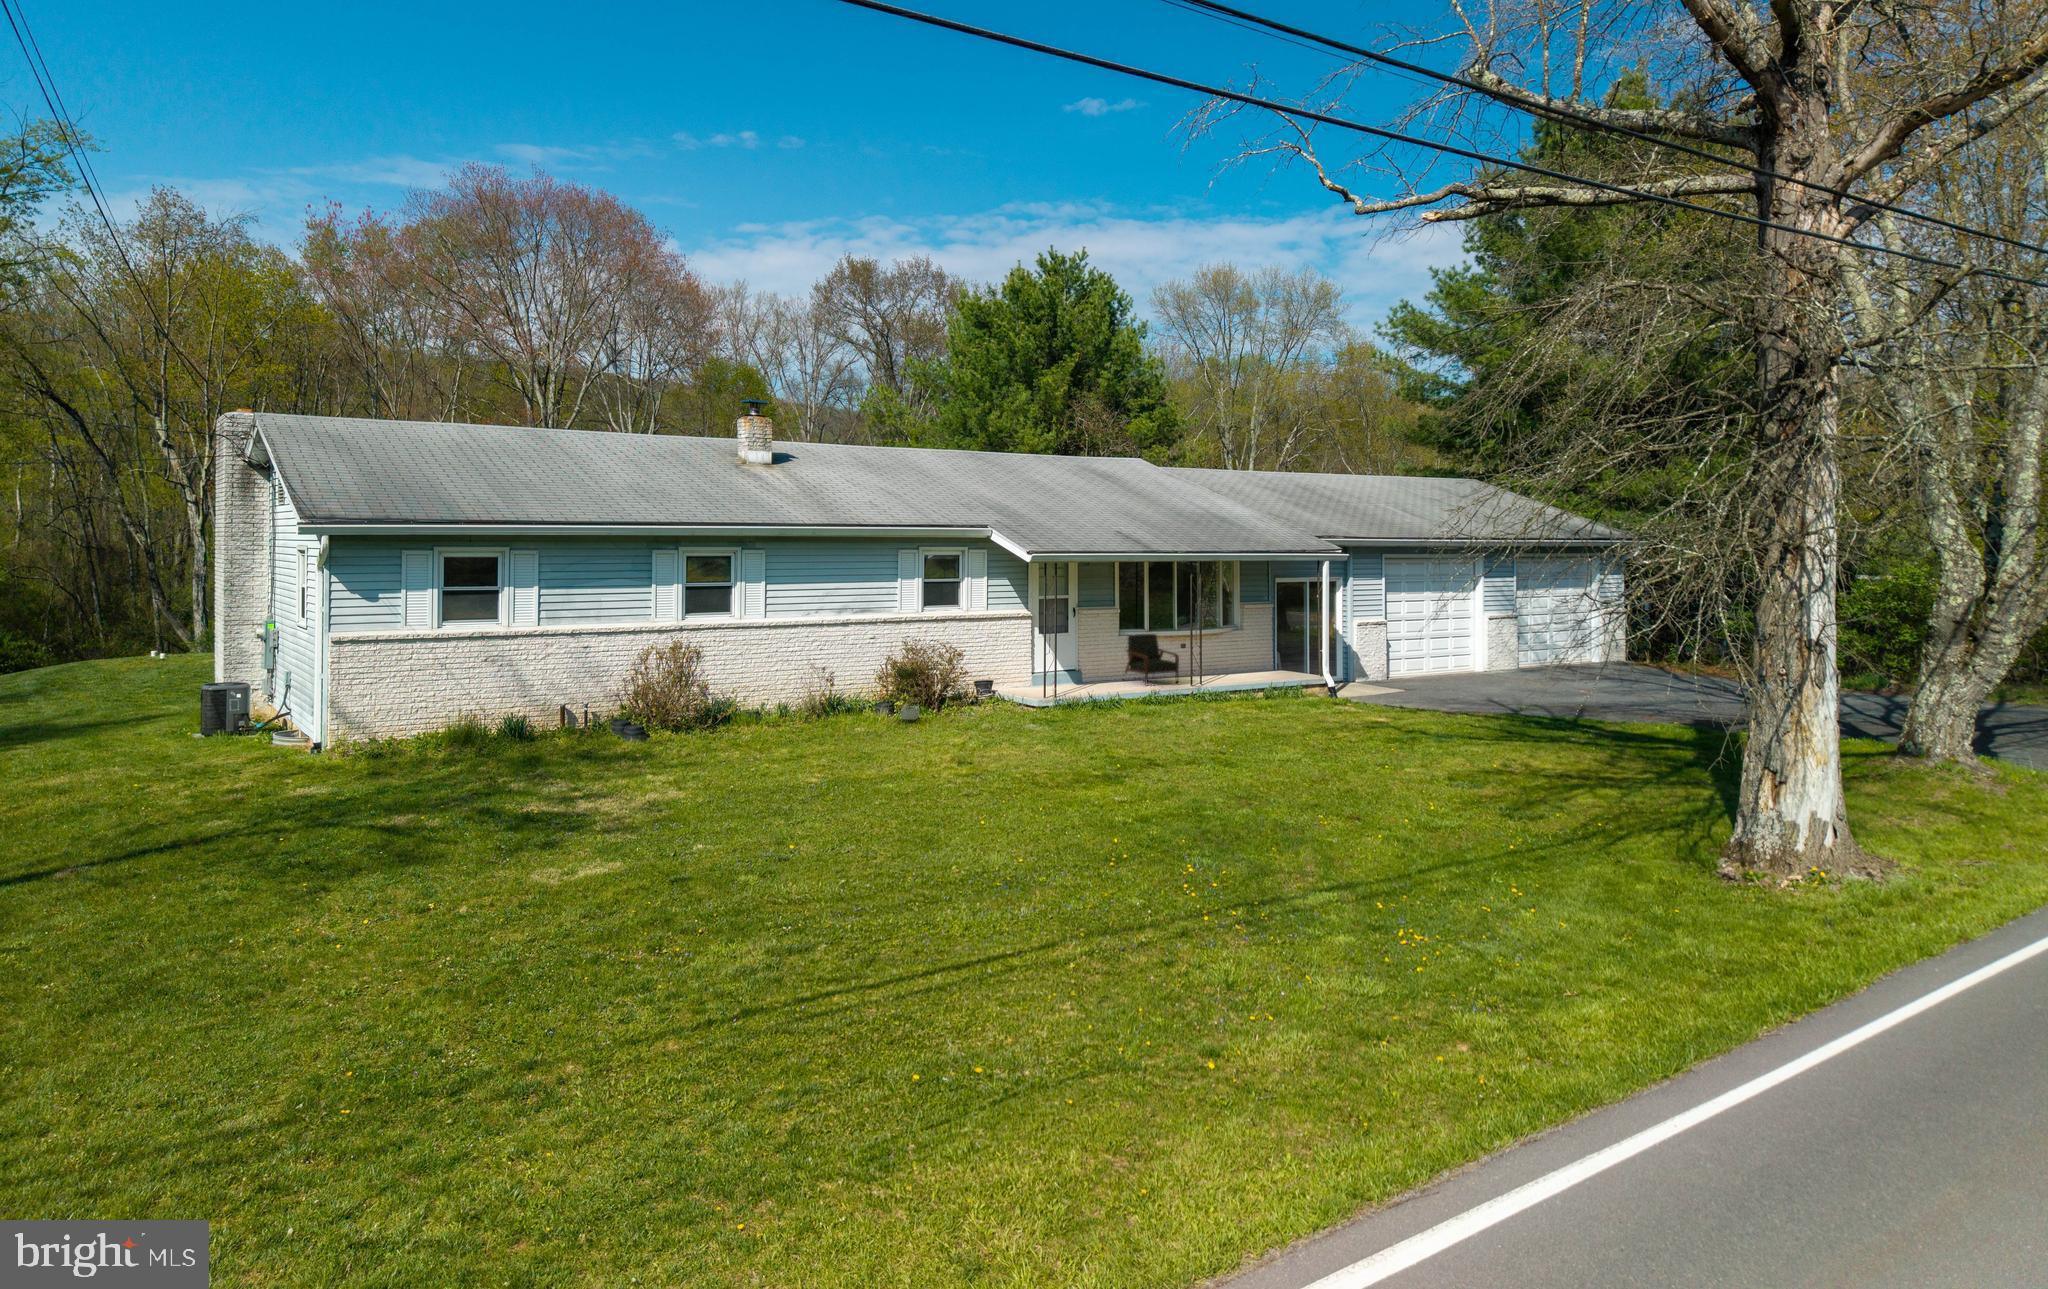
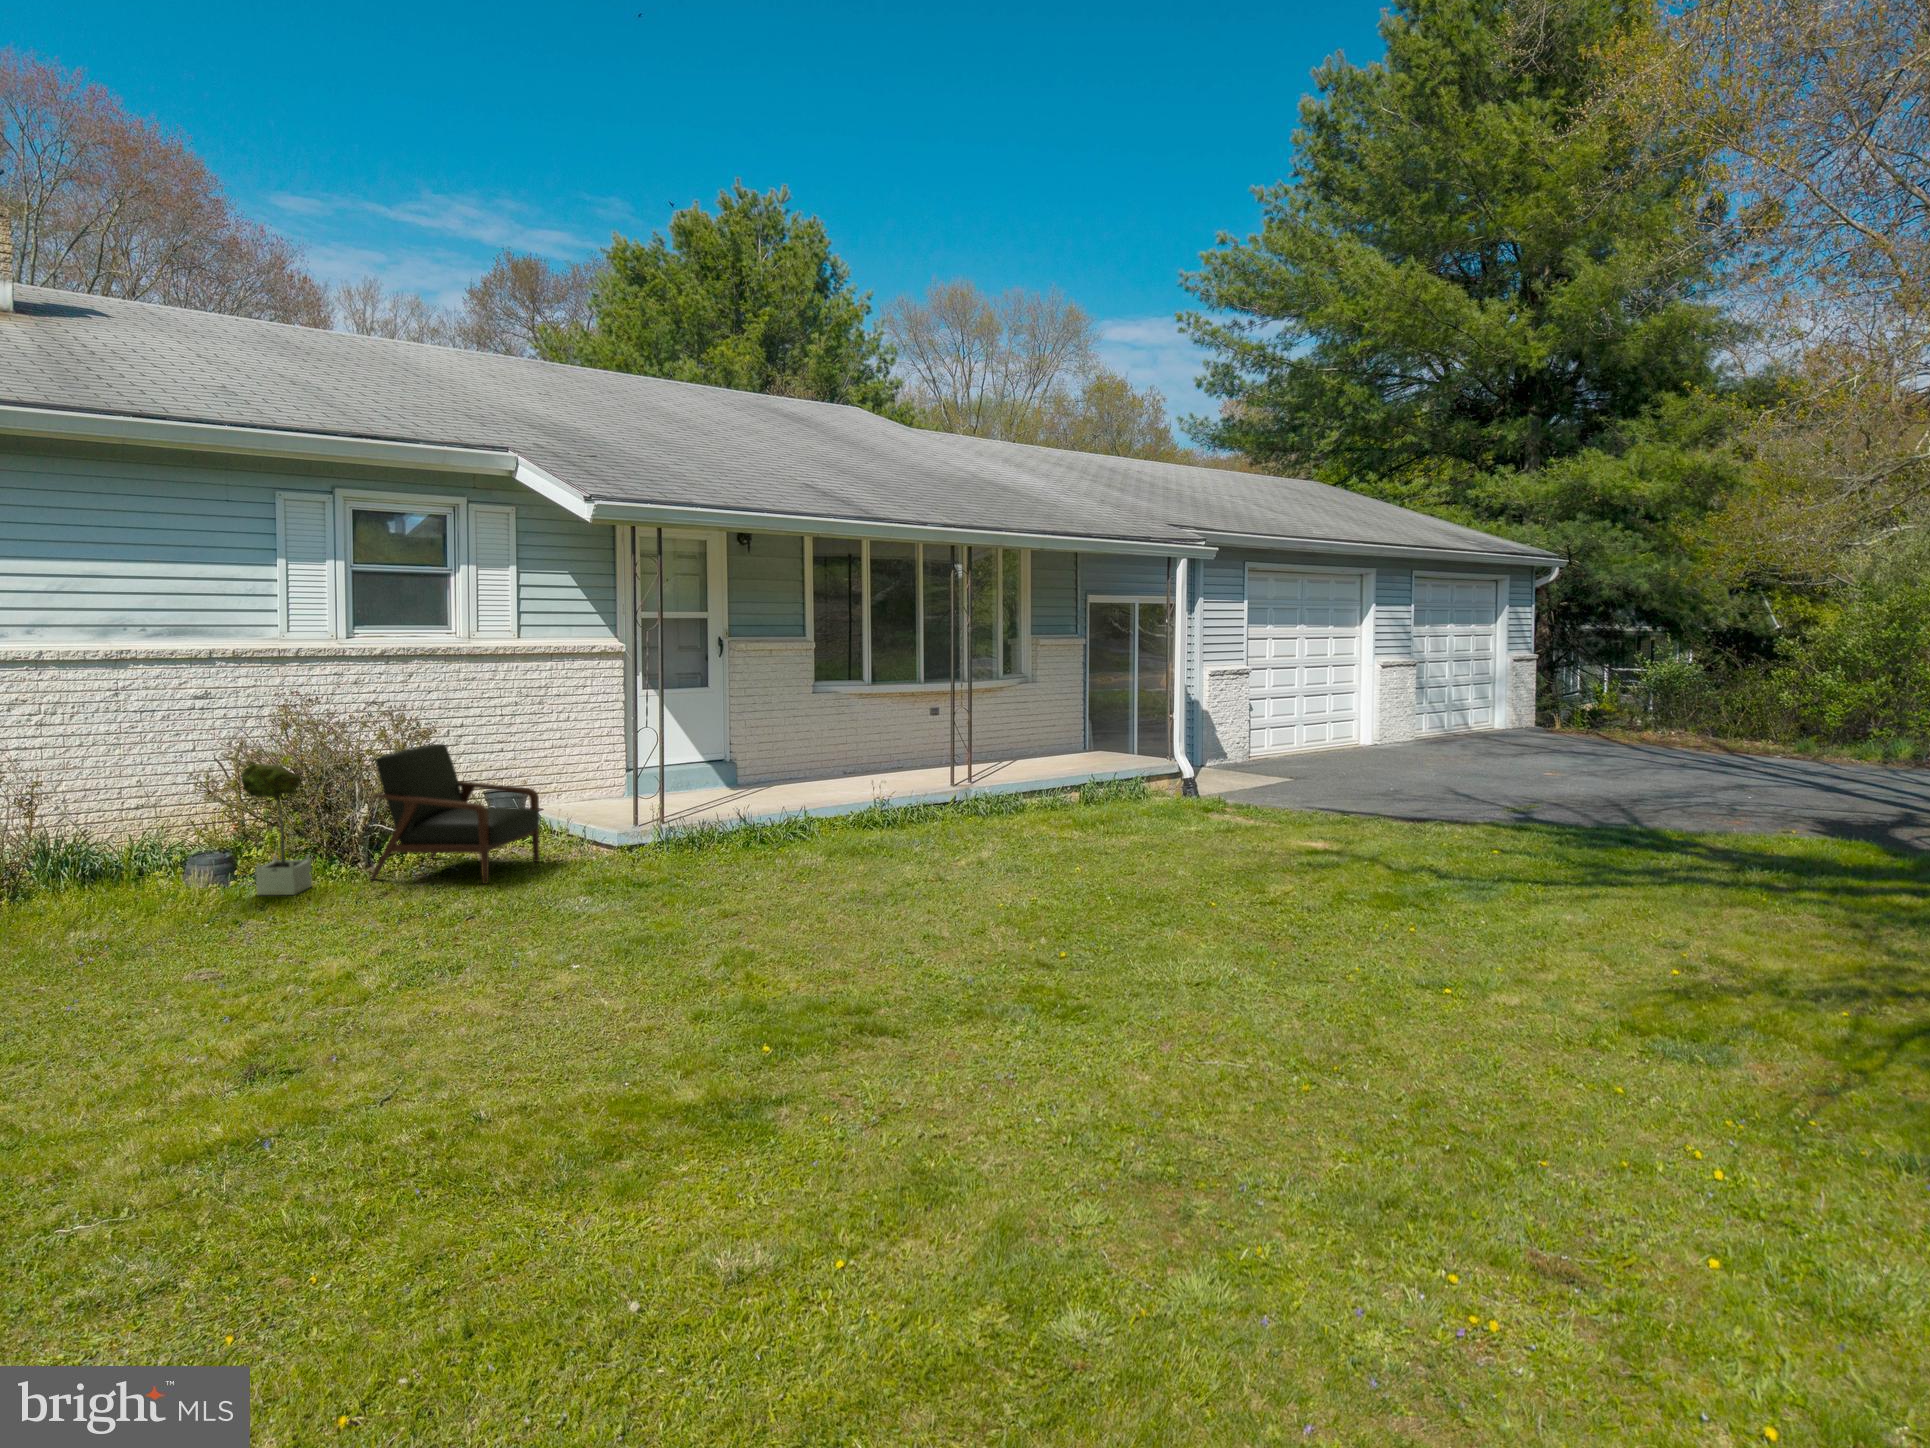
chair: present [1123,634,1179,685] -> present [371,744,540,884]

